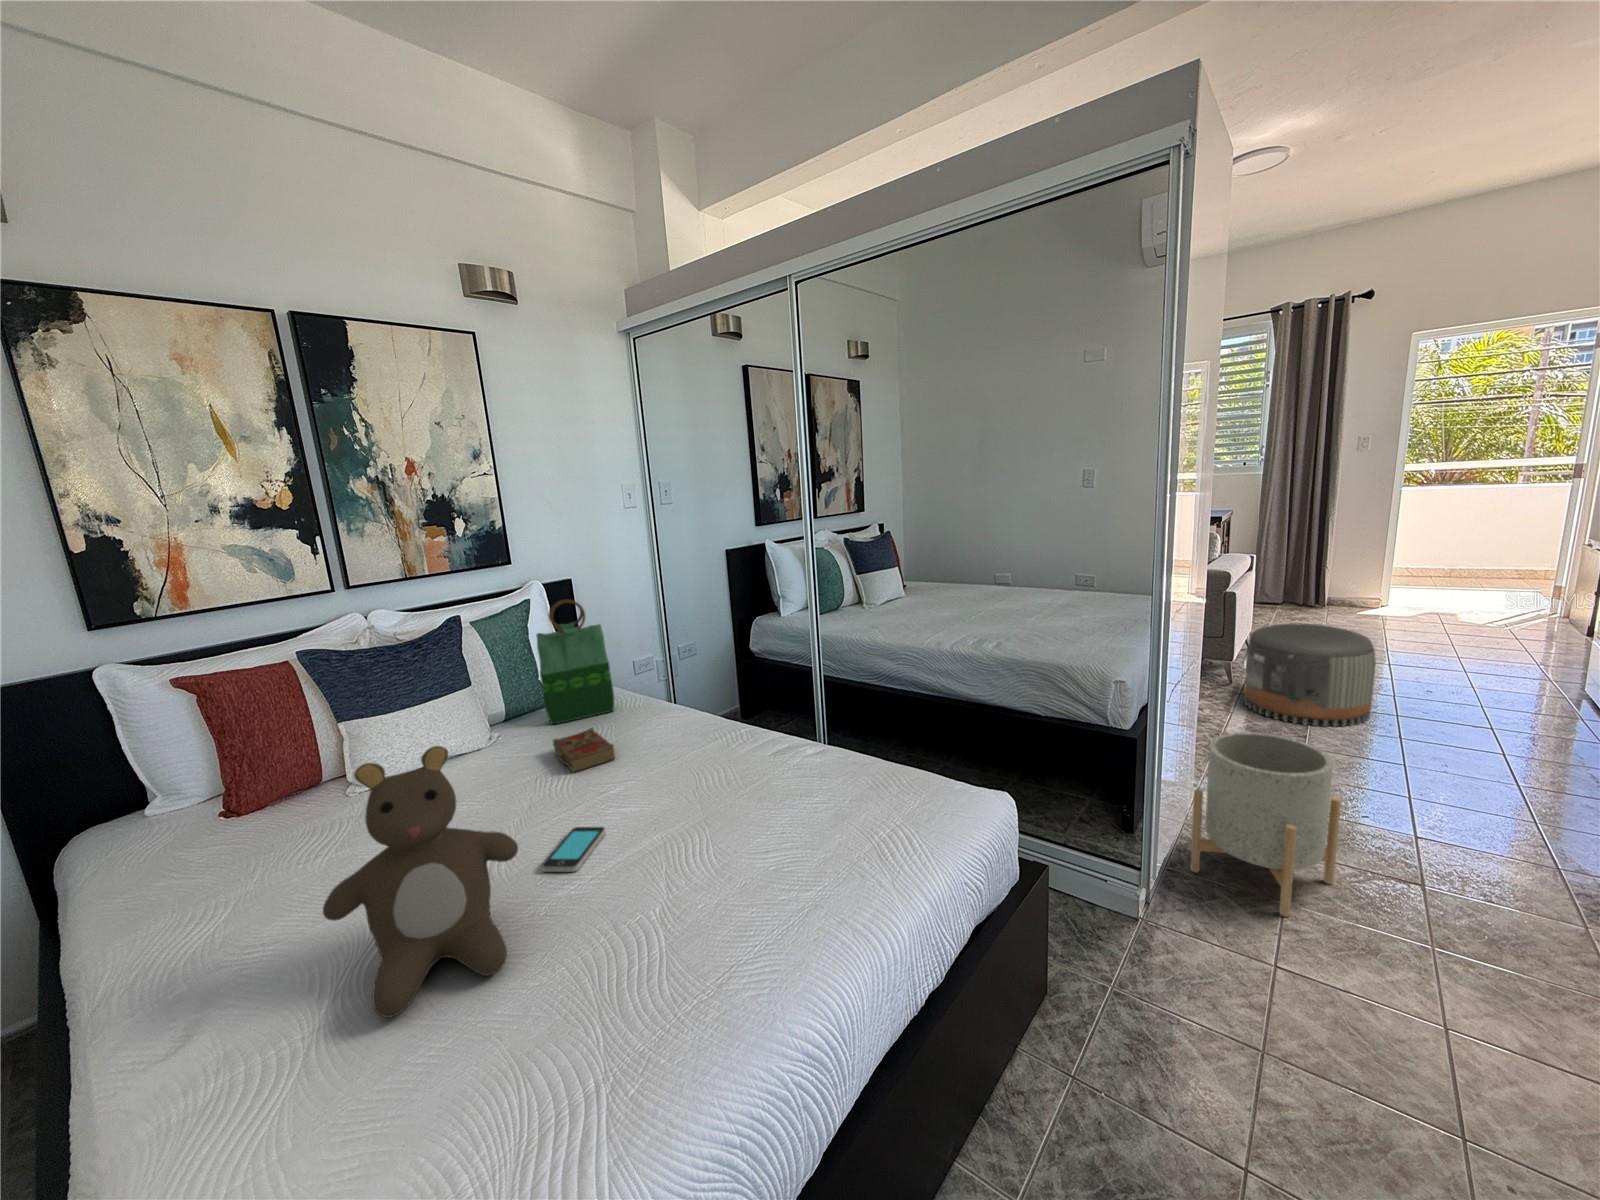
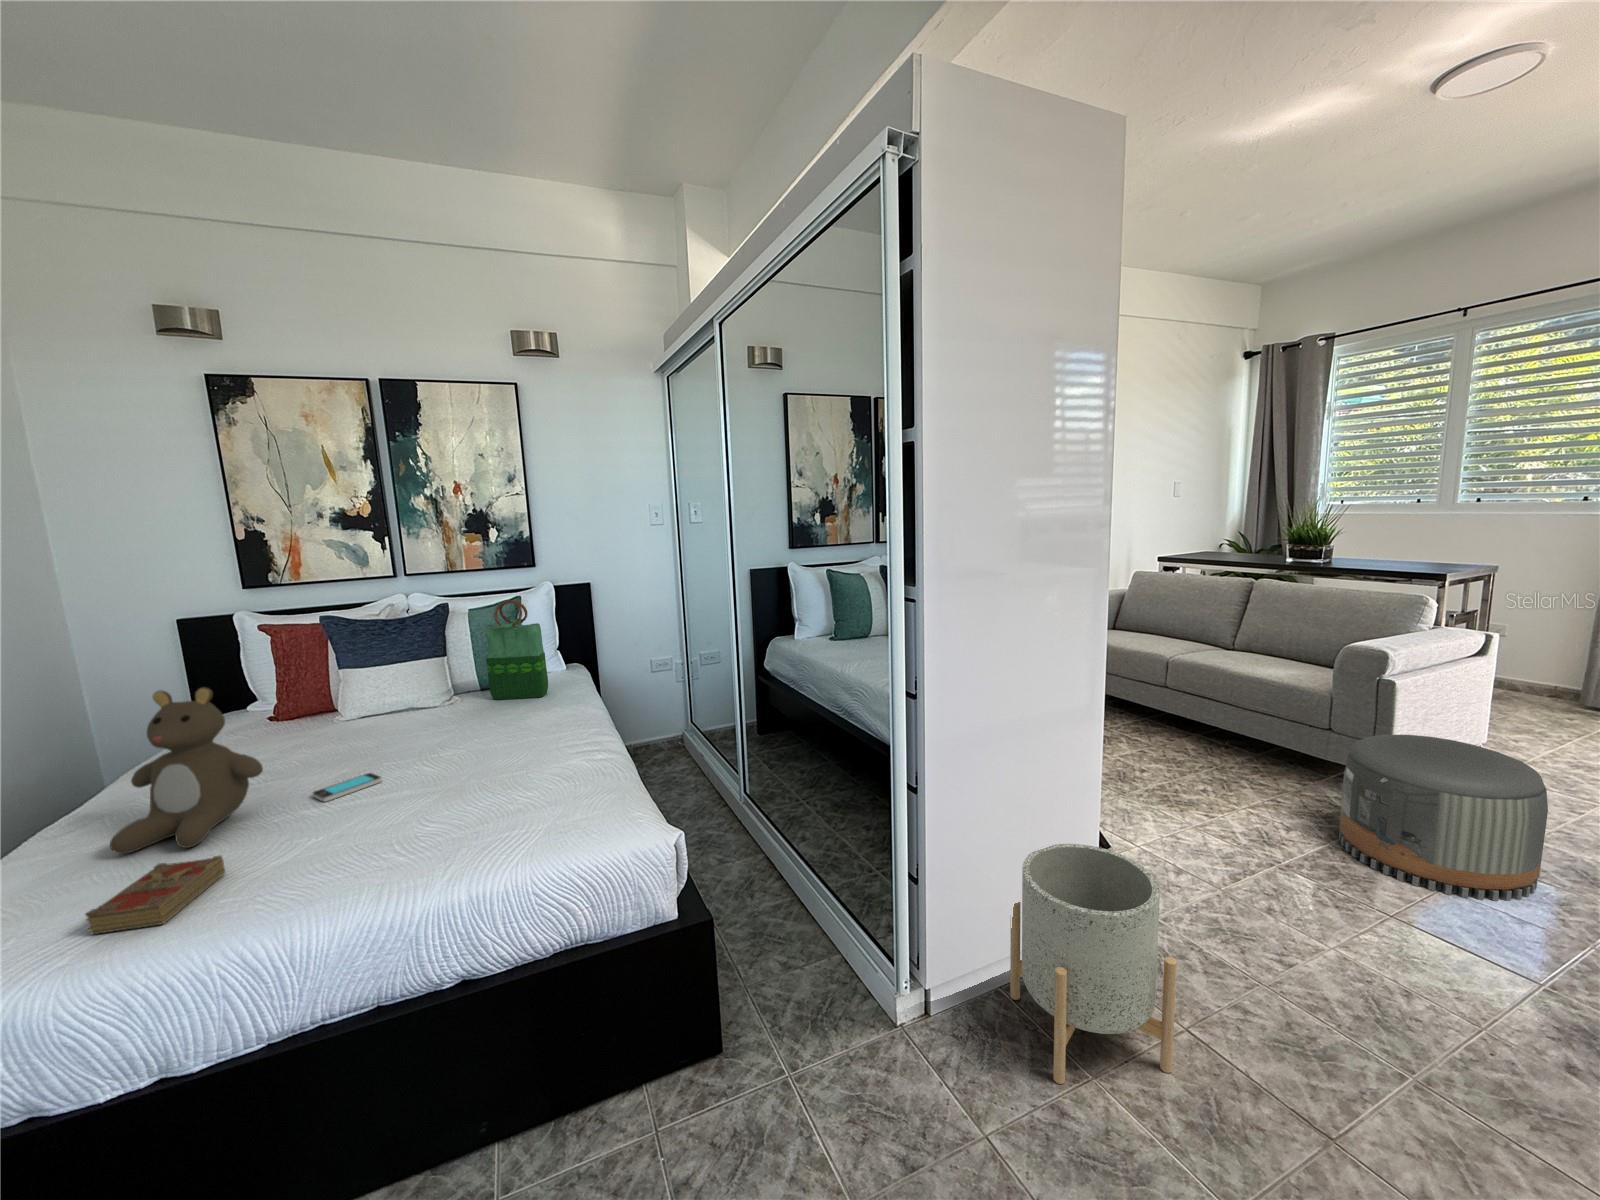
book: present [553,728,615,772] -> present [85,855,225,934]

